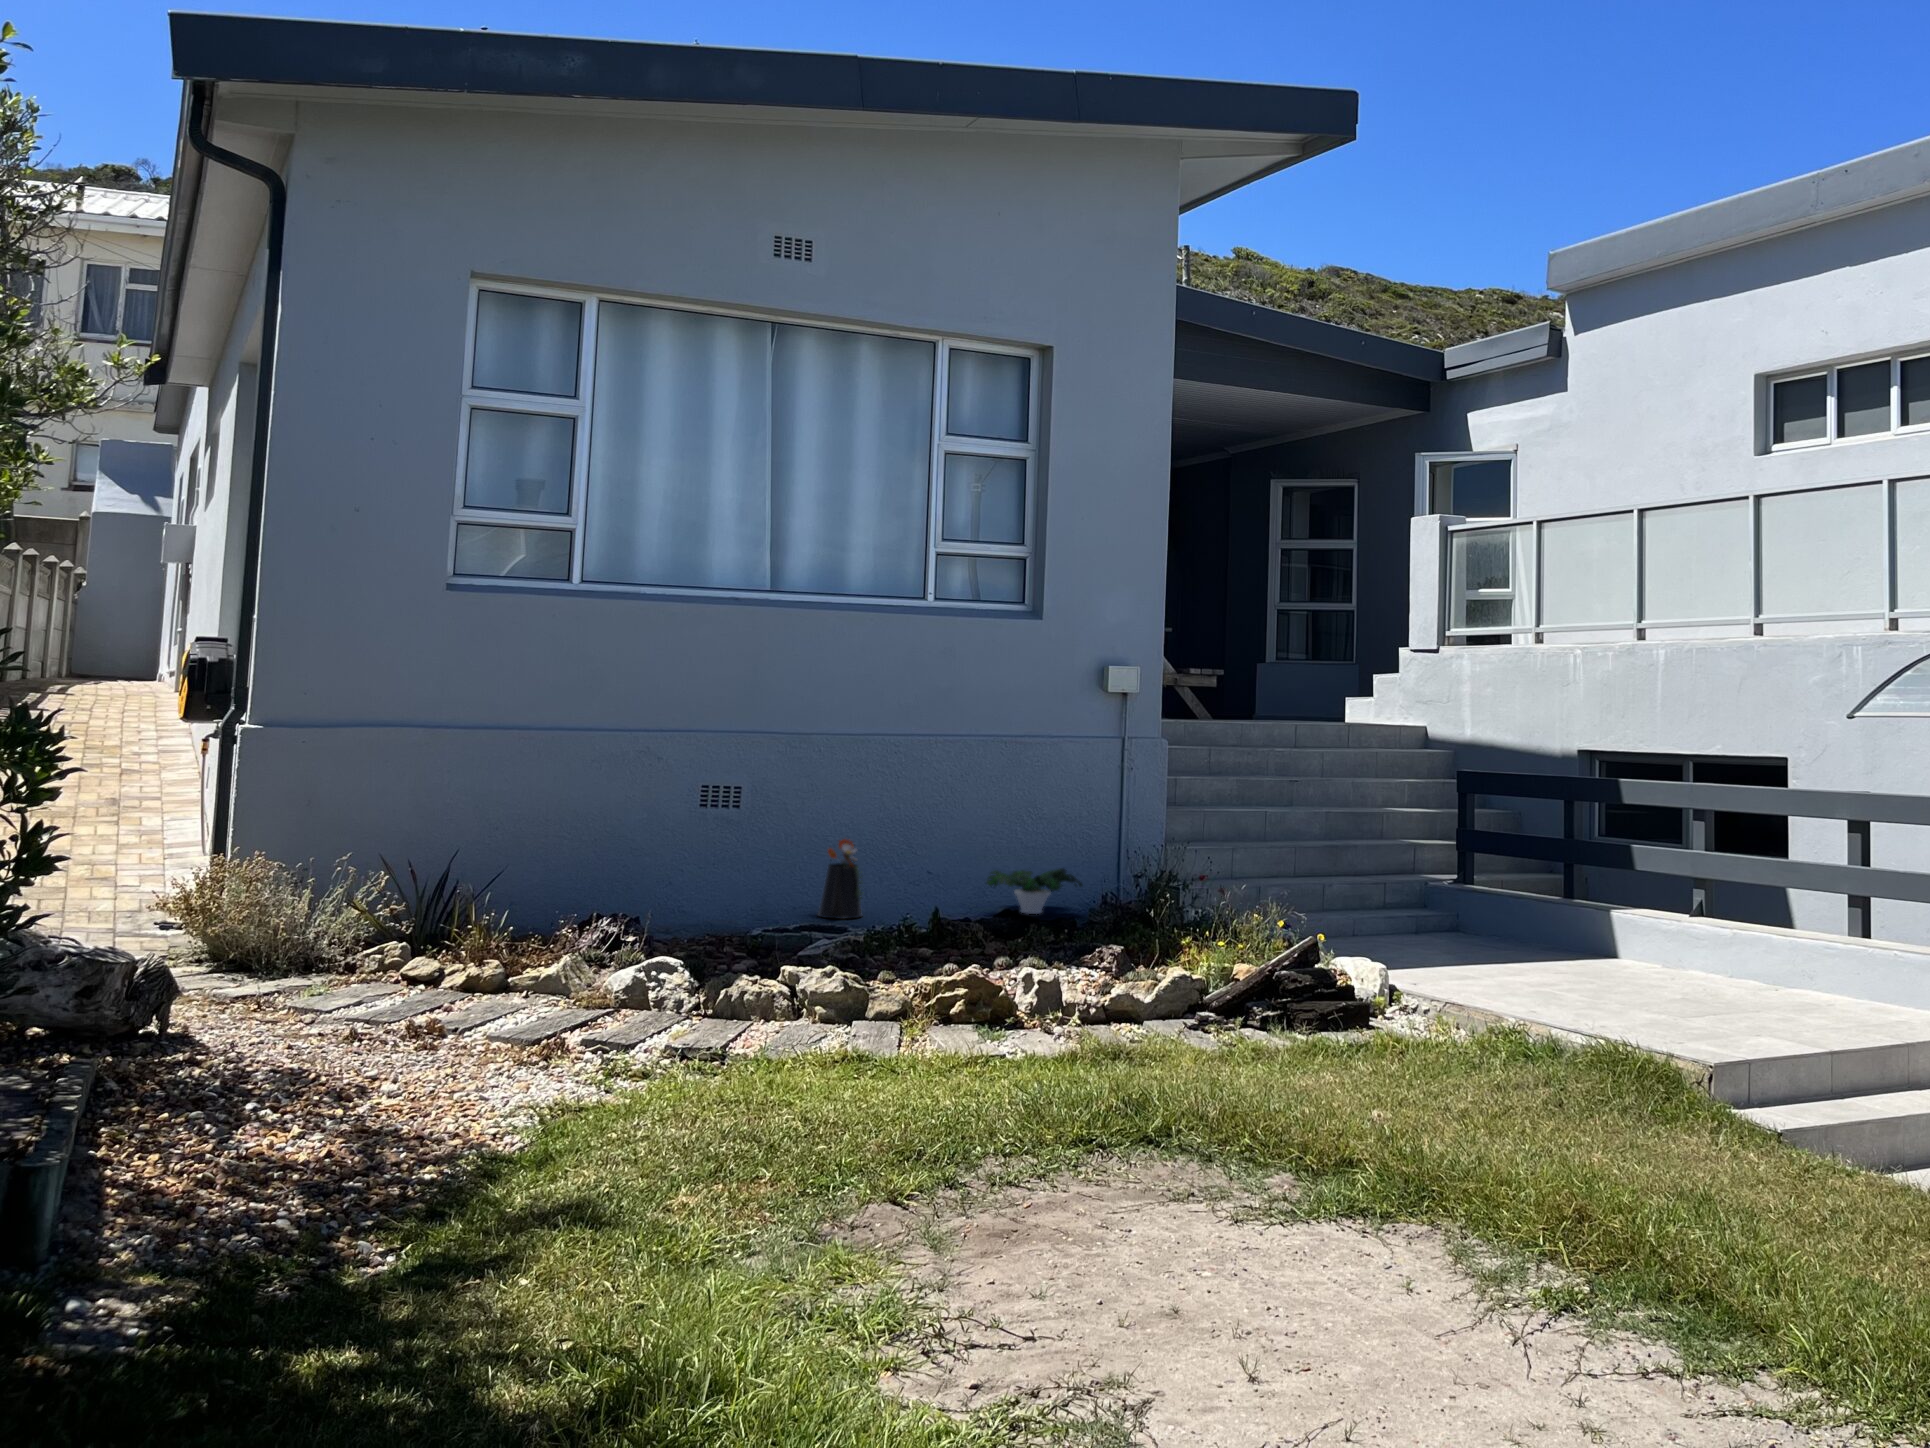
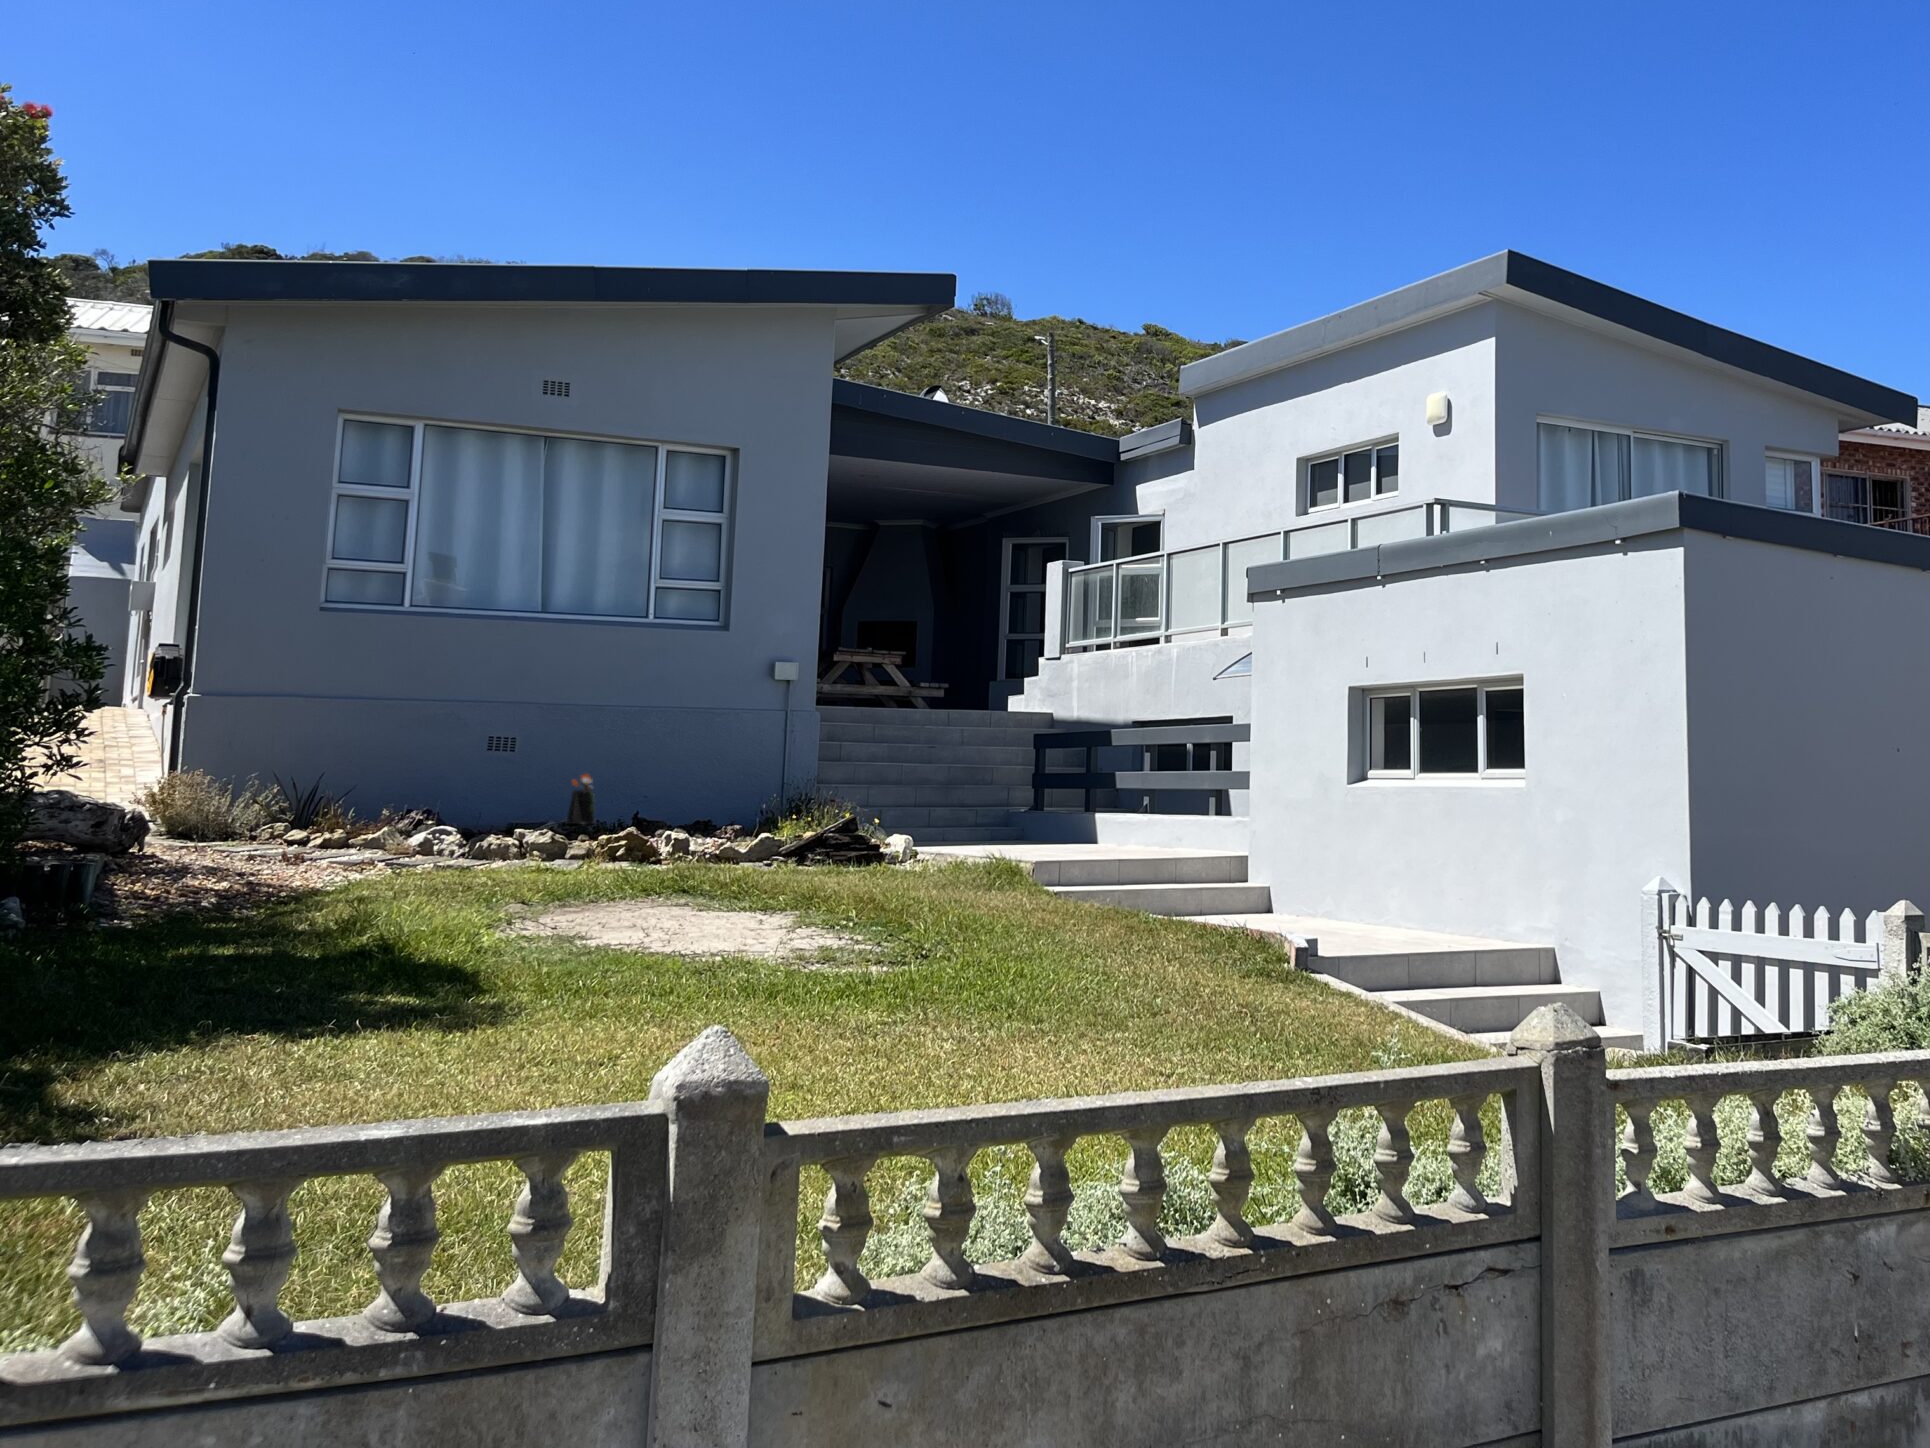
potted plant: present [987,868,1082,914] -> none [681,796,748,825]

